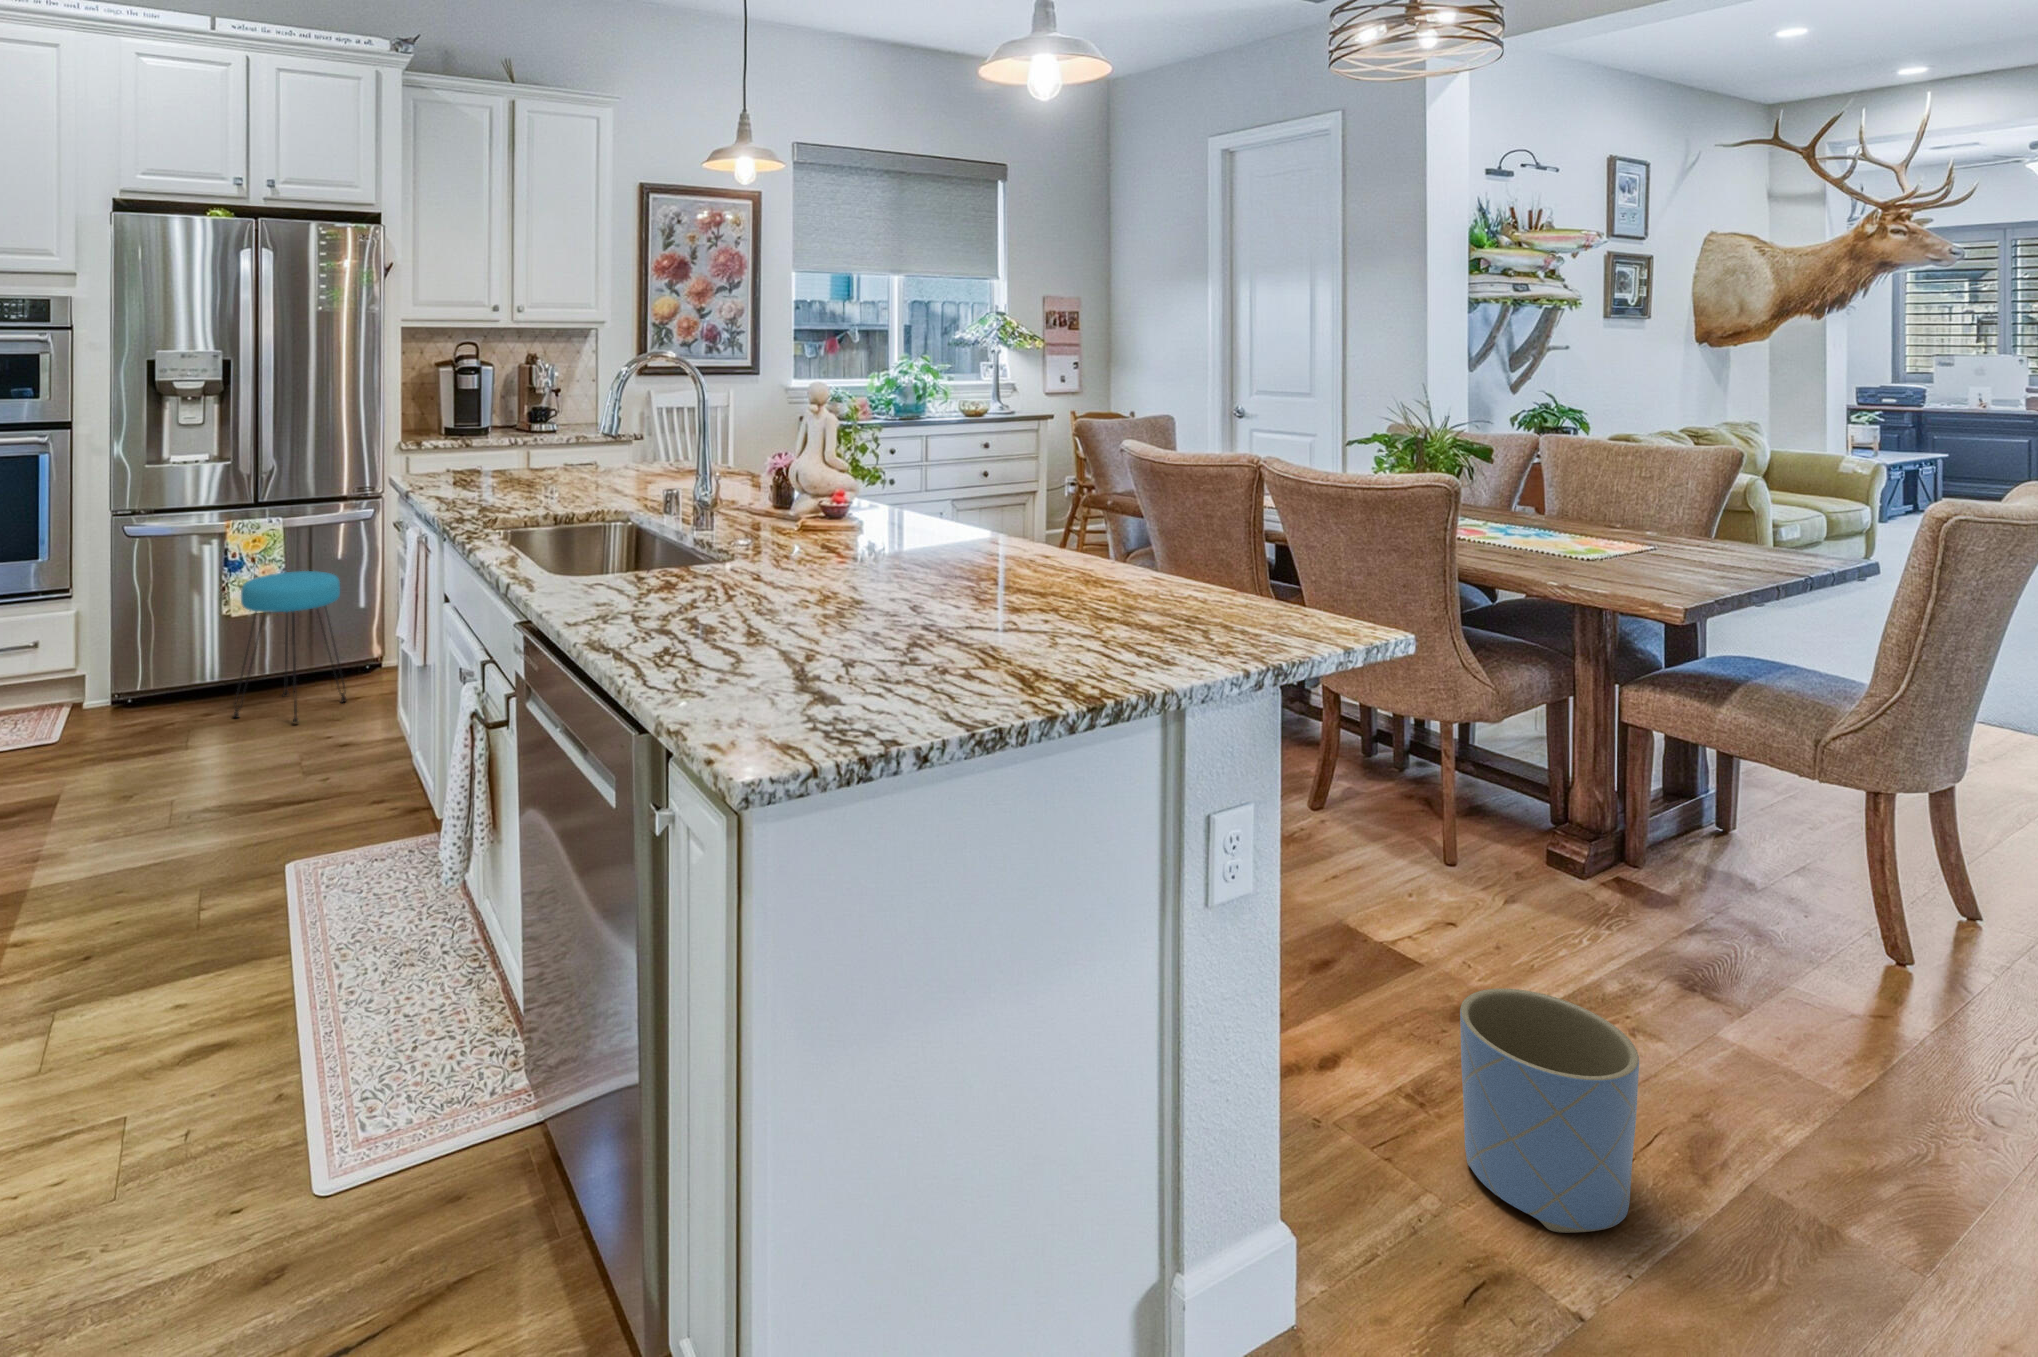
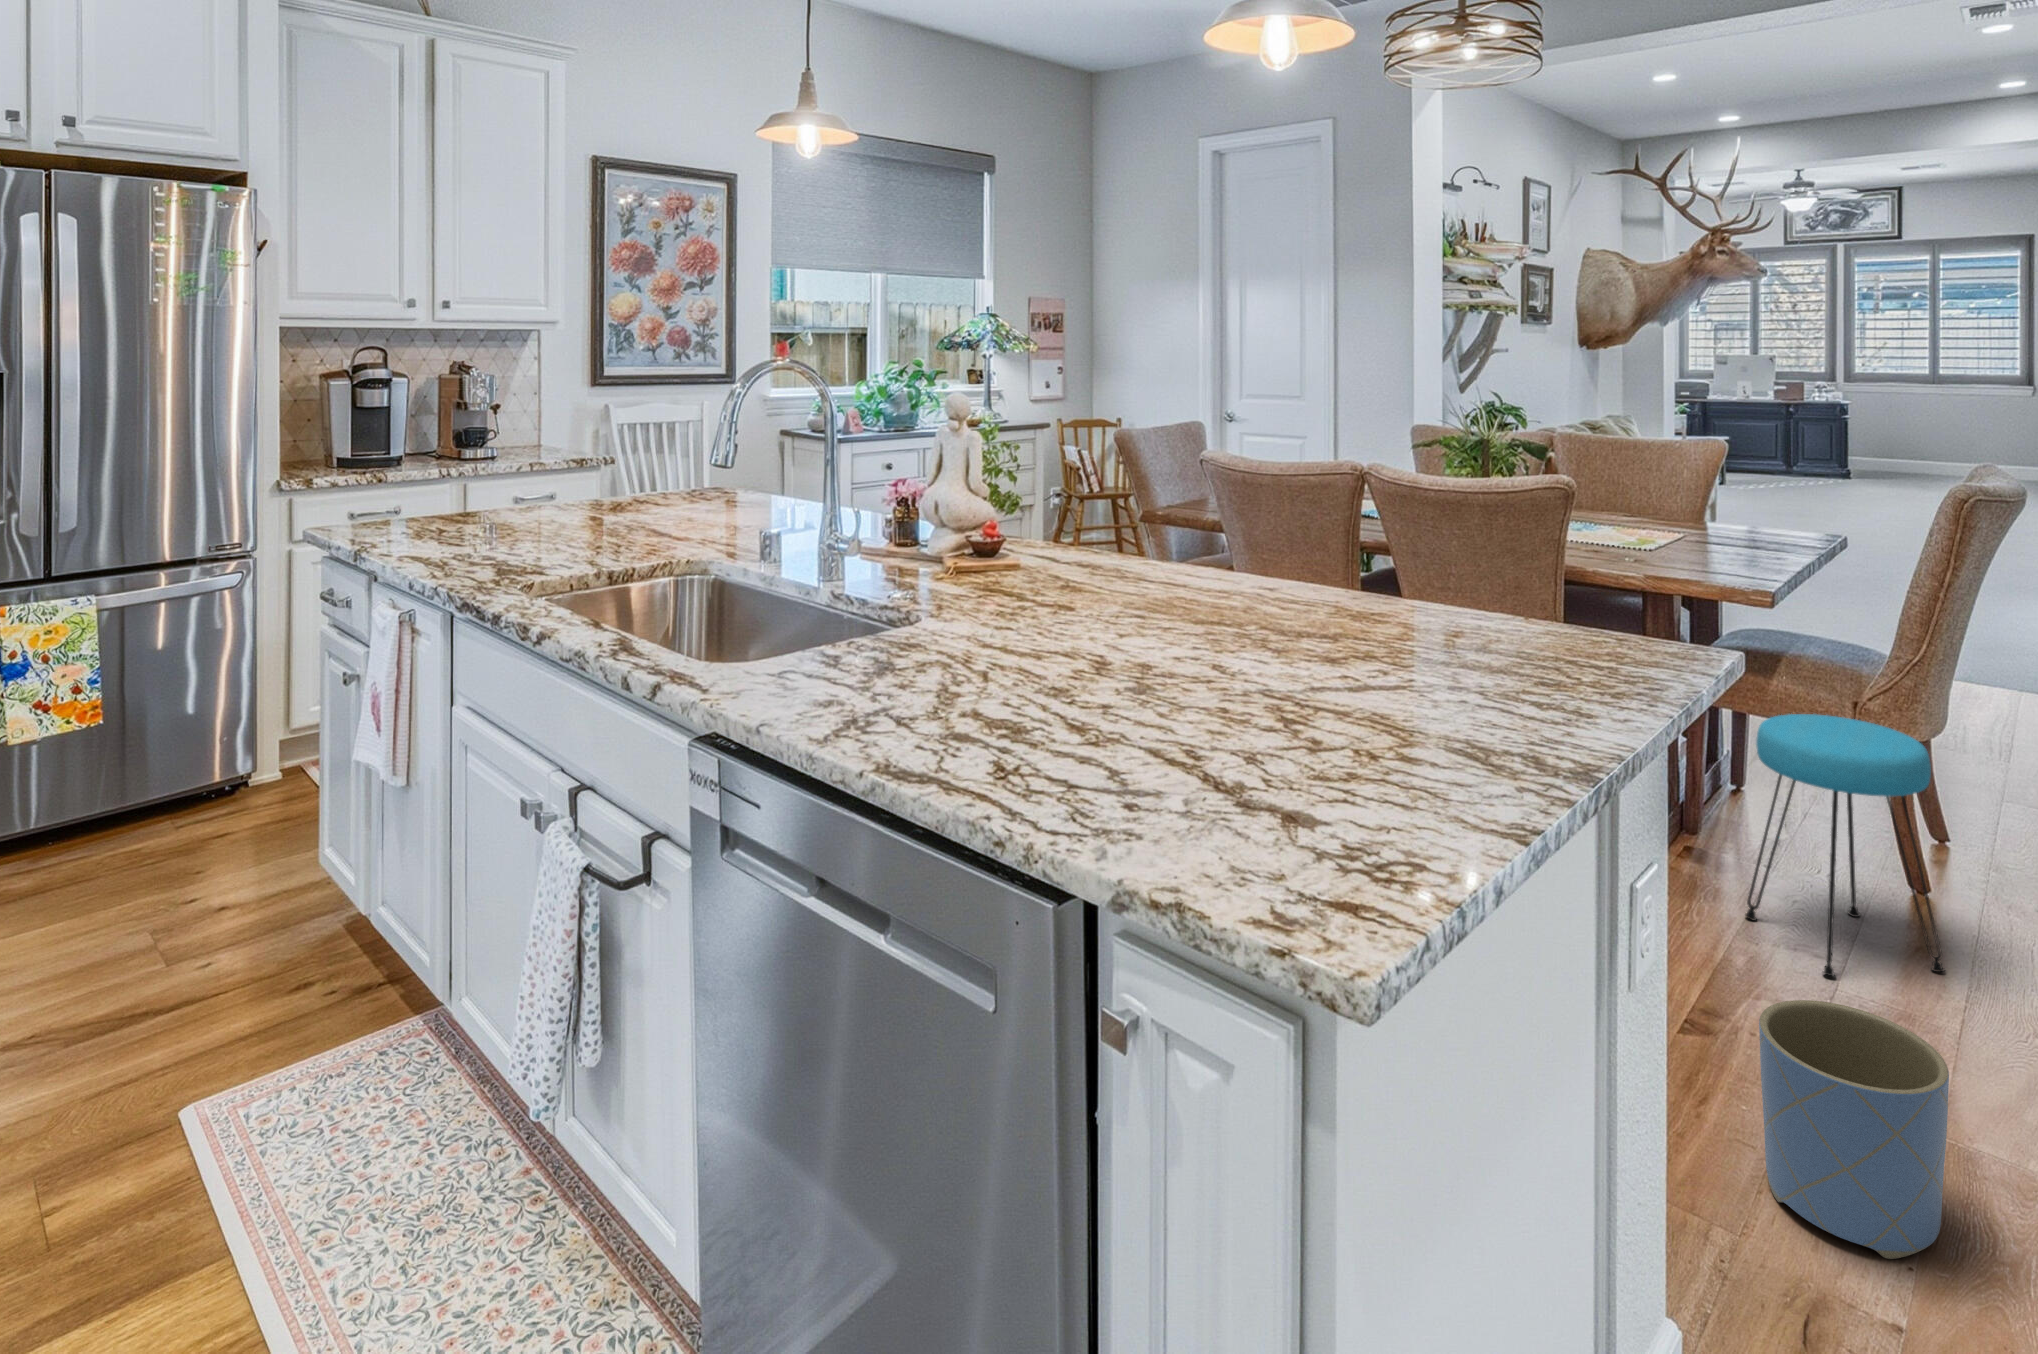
stool: present [234,571,346,723] -> present [1746,714,1945,977]

